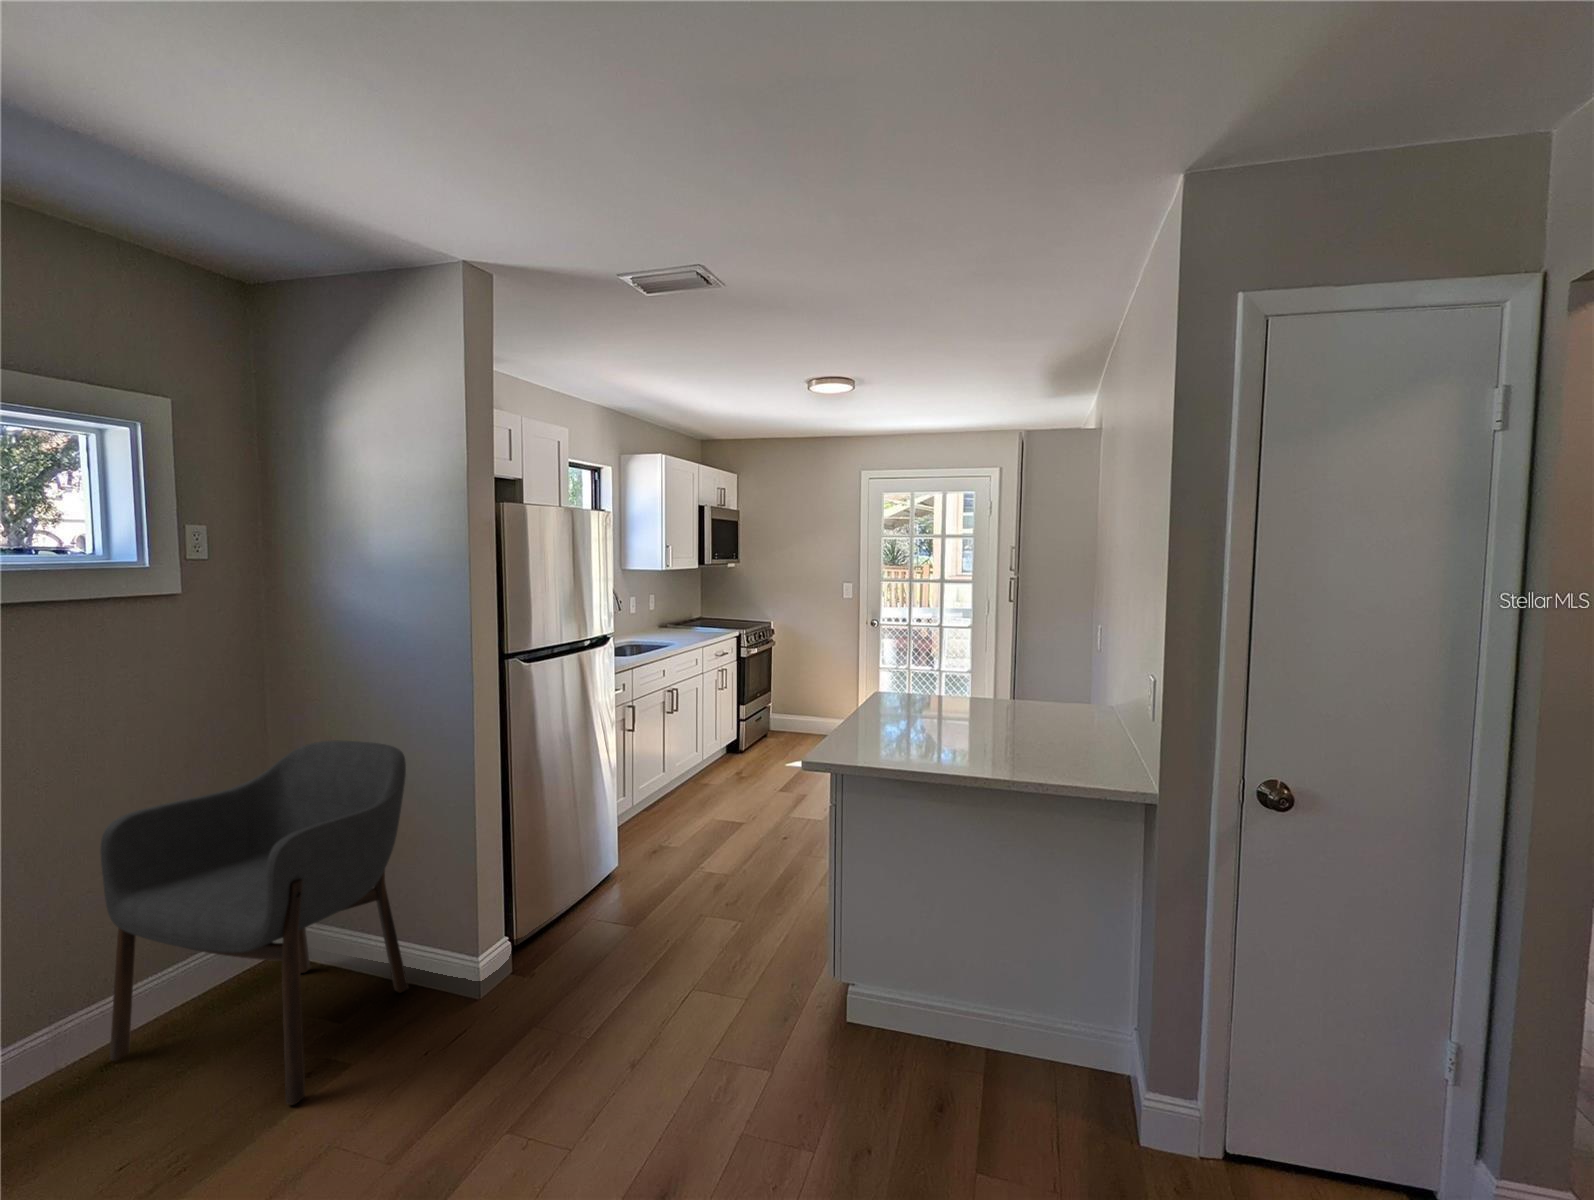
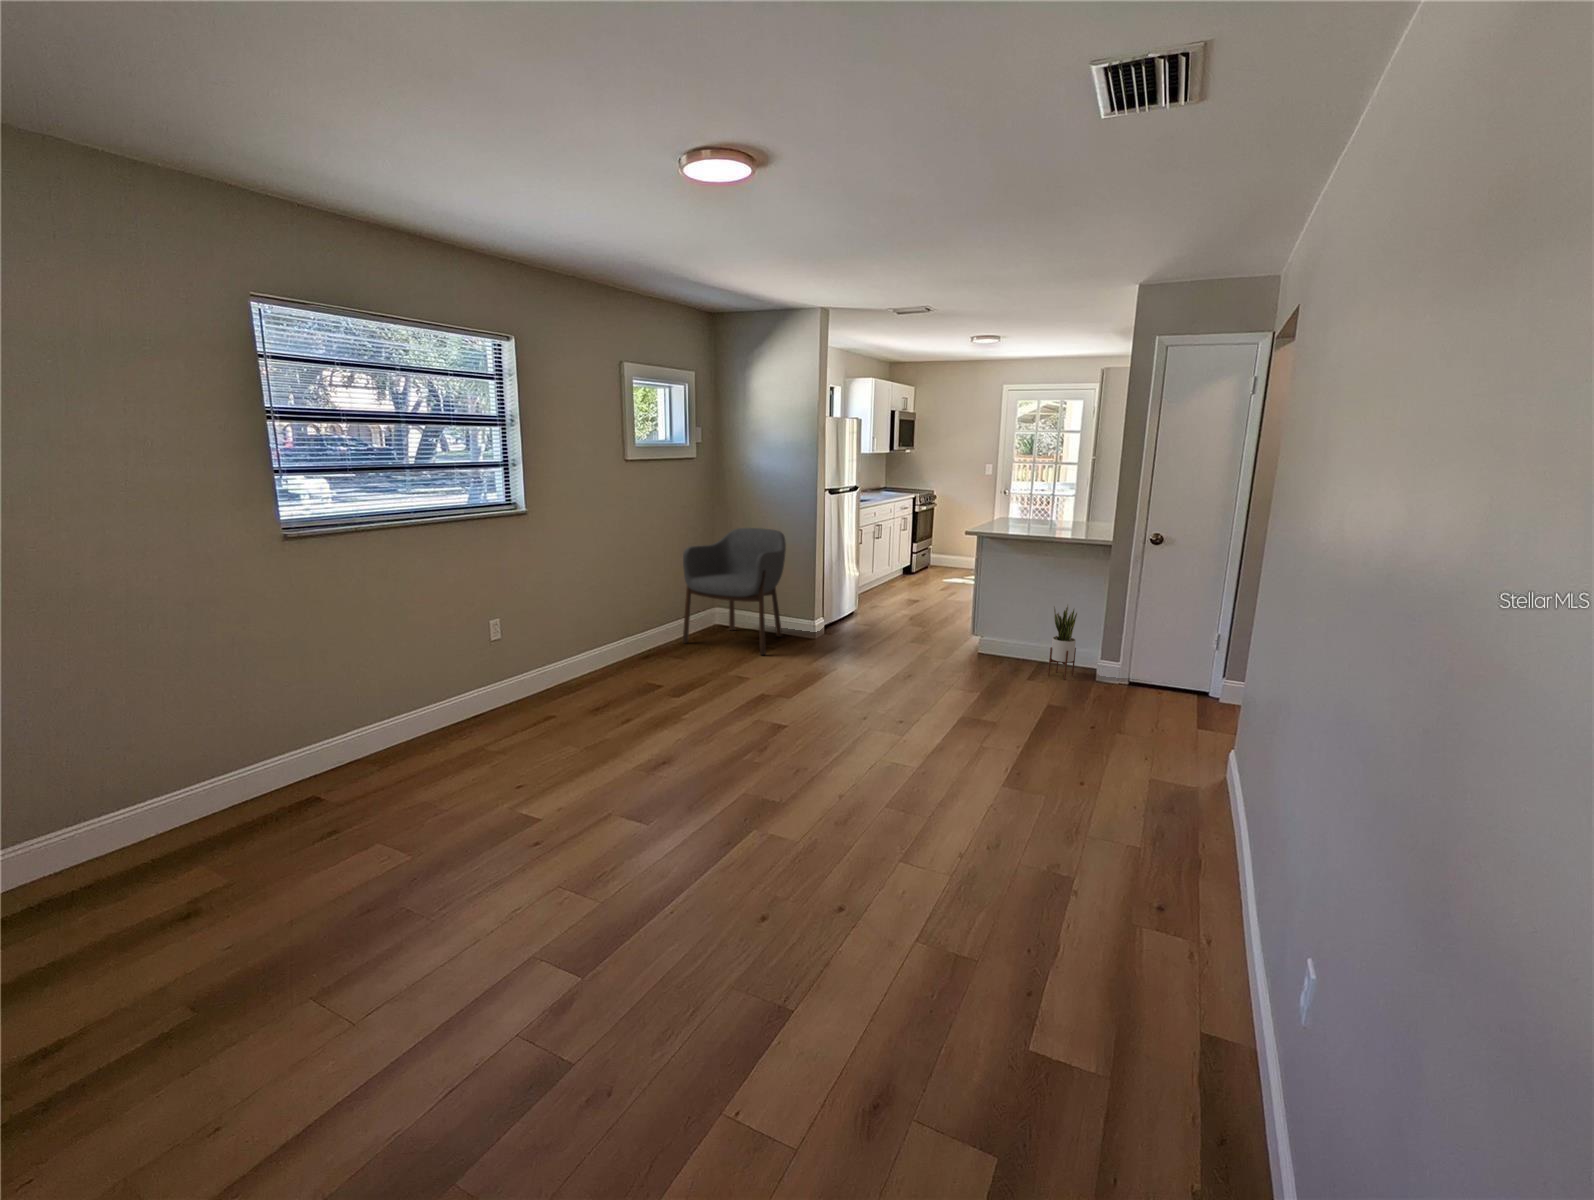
potted plant: none [1012,931,1071,1129] -> present [1048,604,1077,680]

